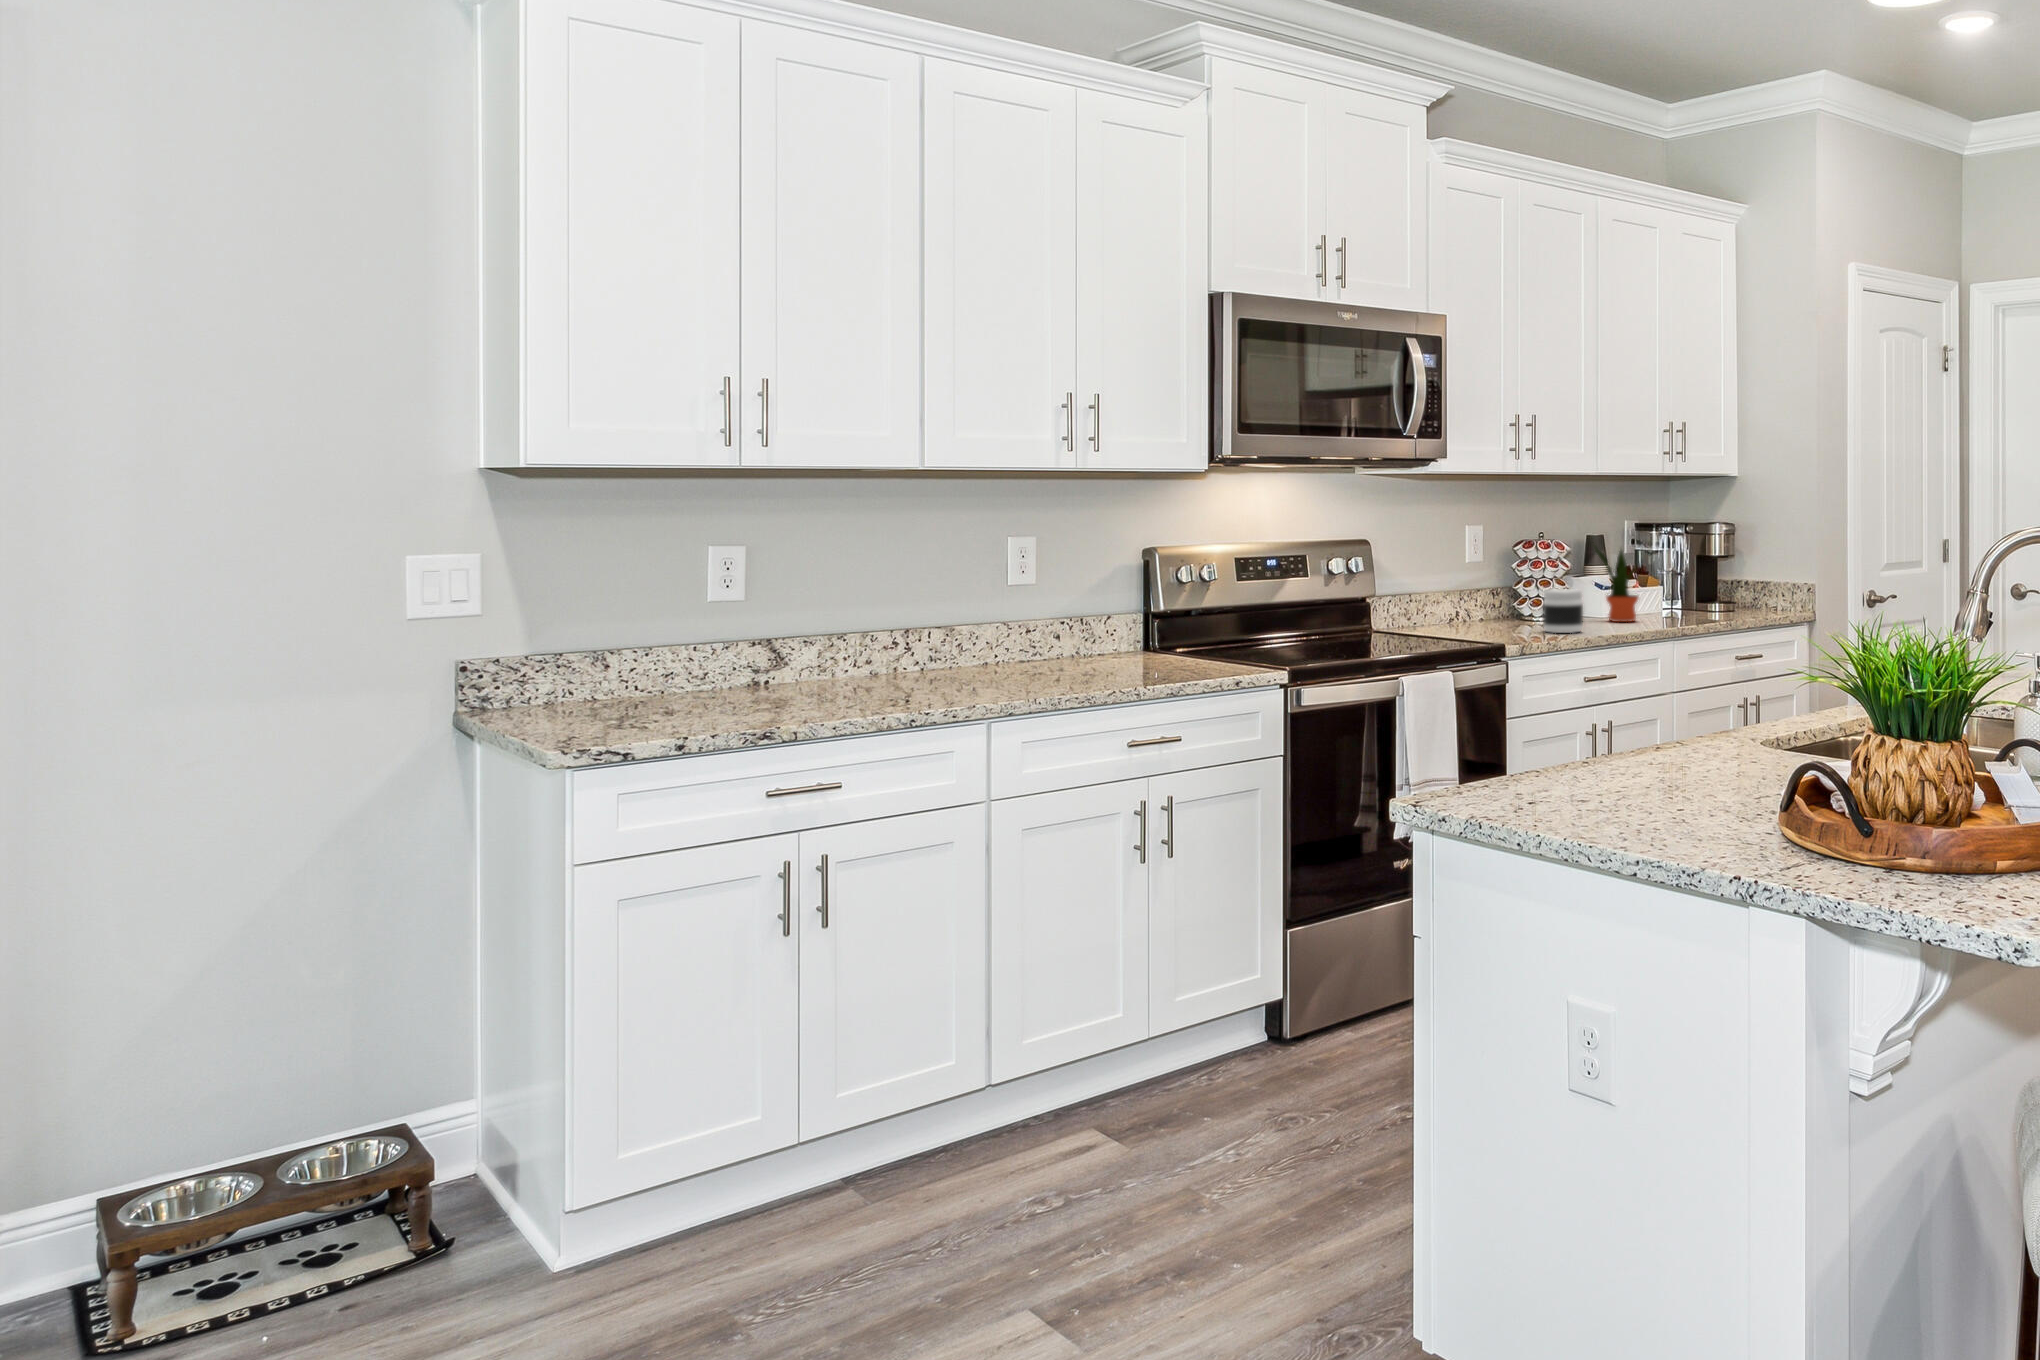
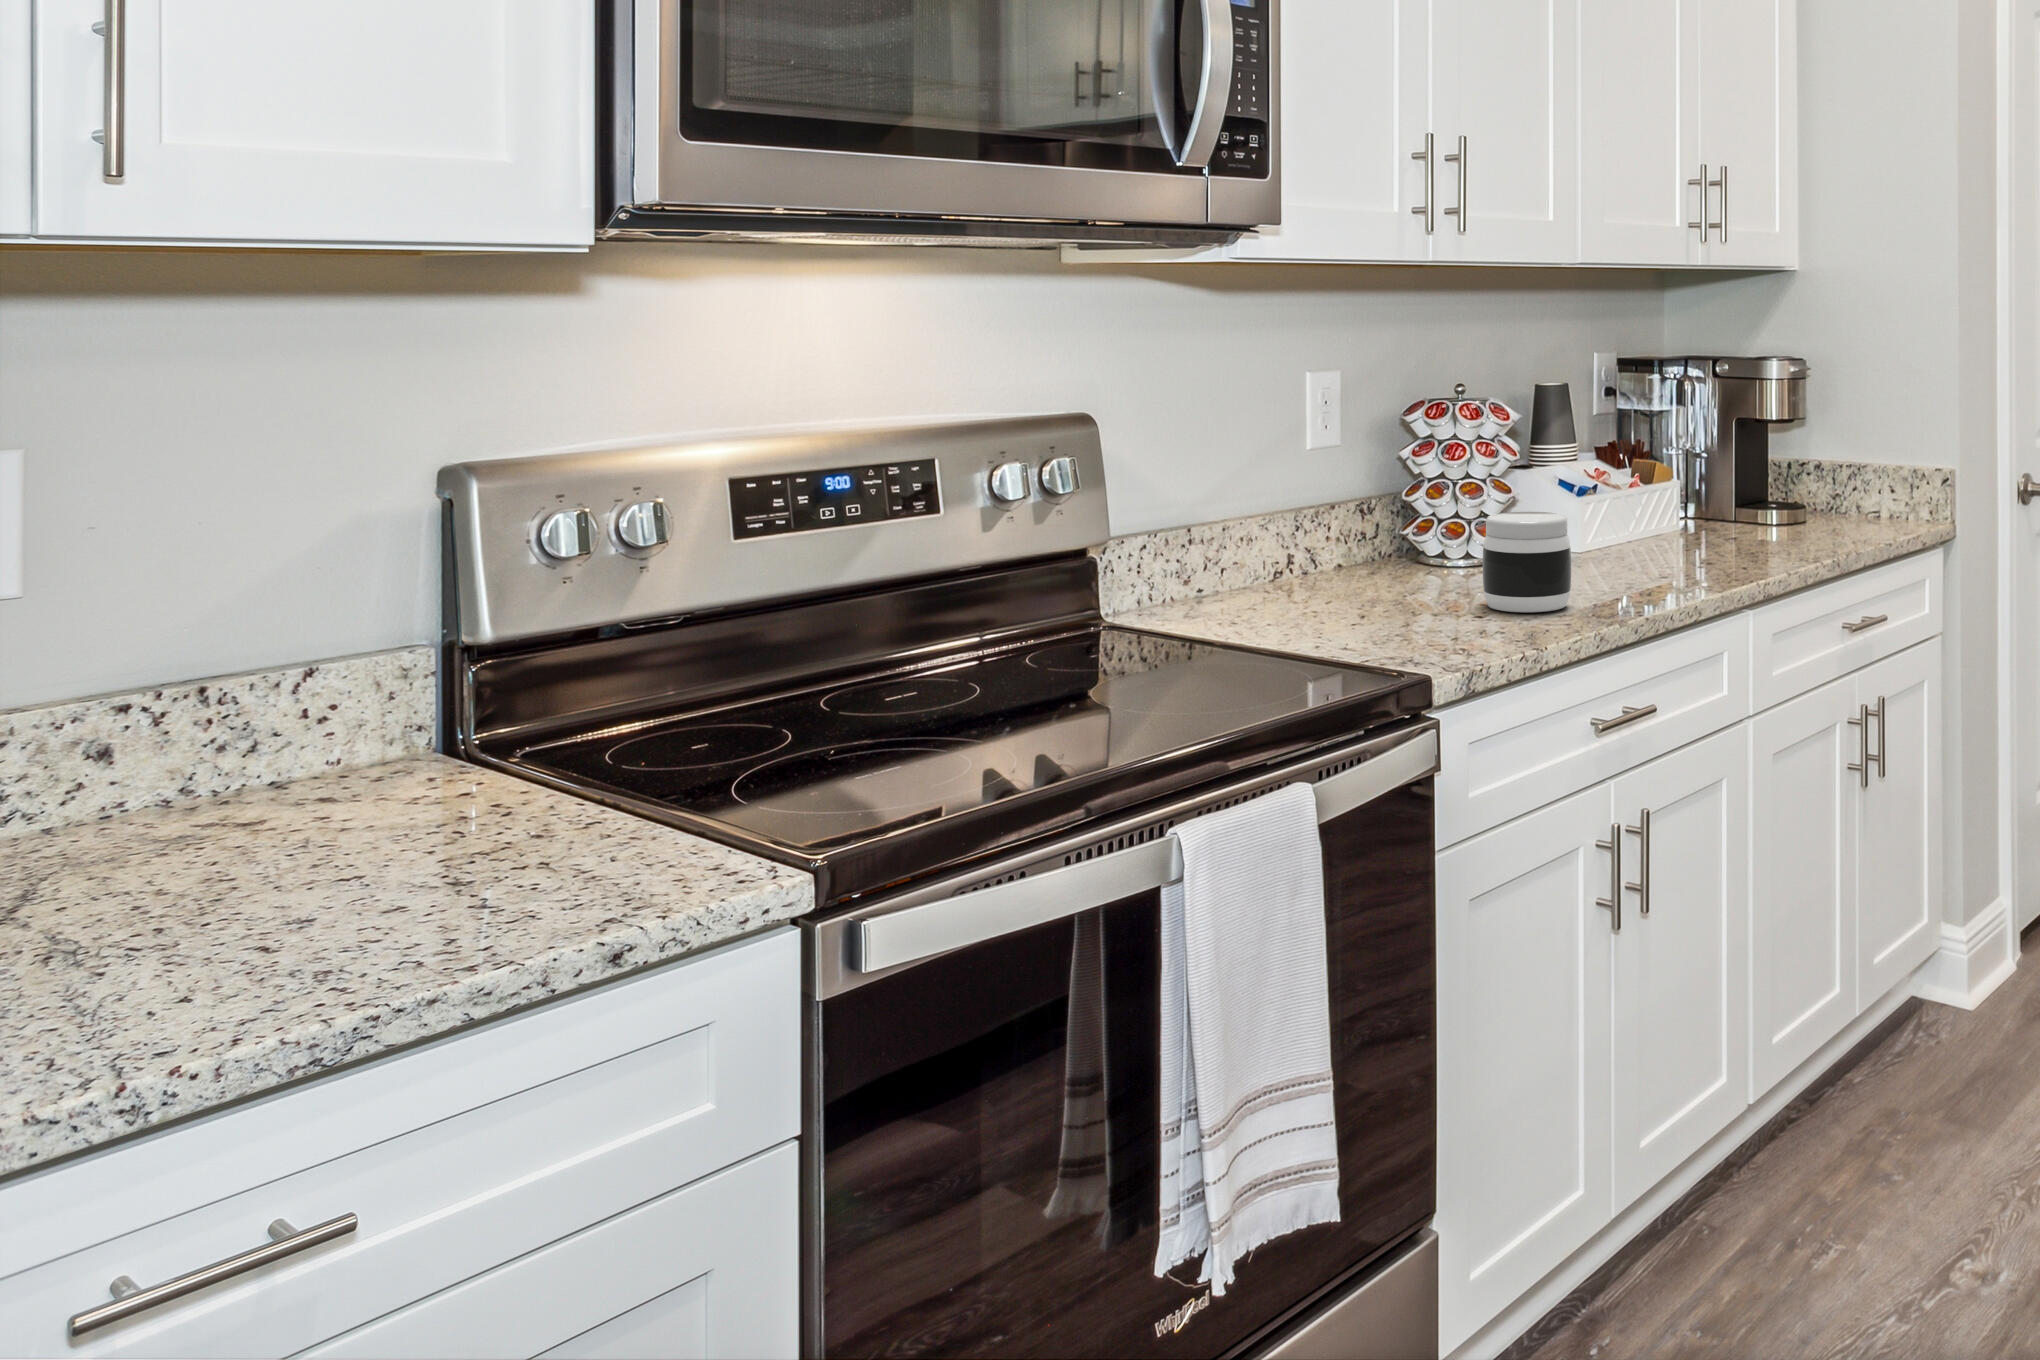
potted plant: present [1595,547,1638,622] -> none [1563,402,1657,565]

